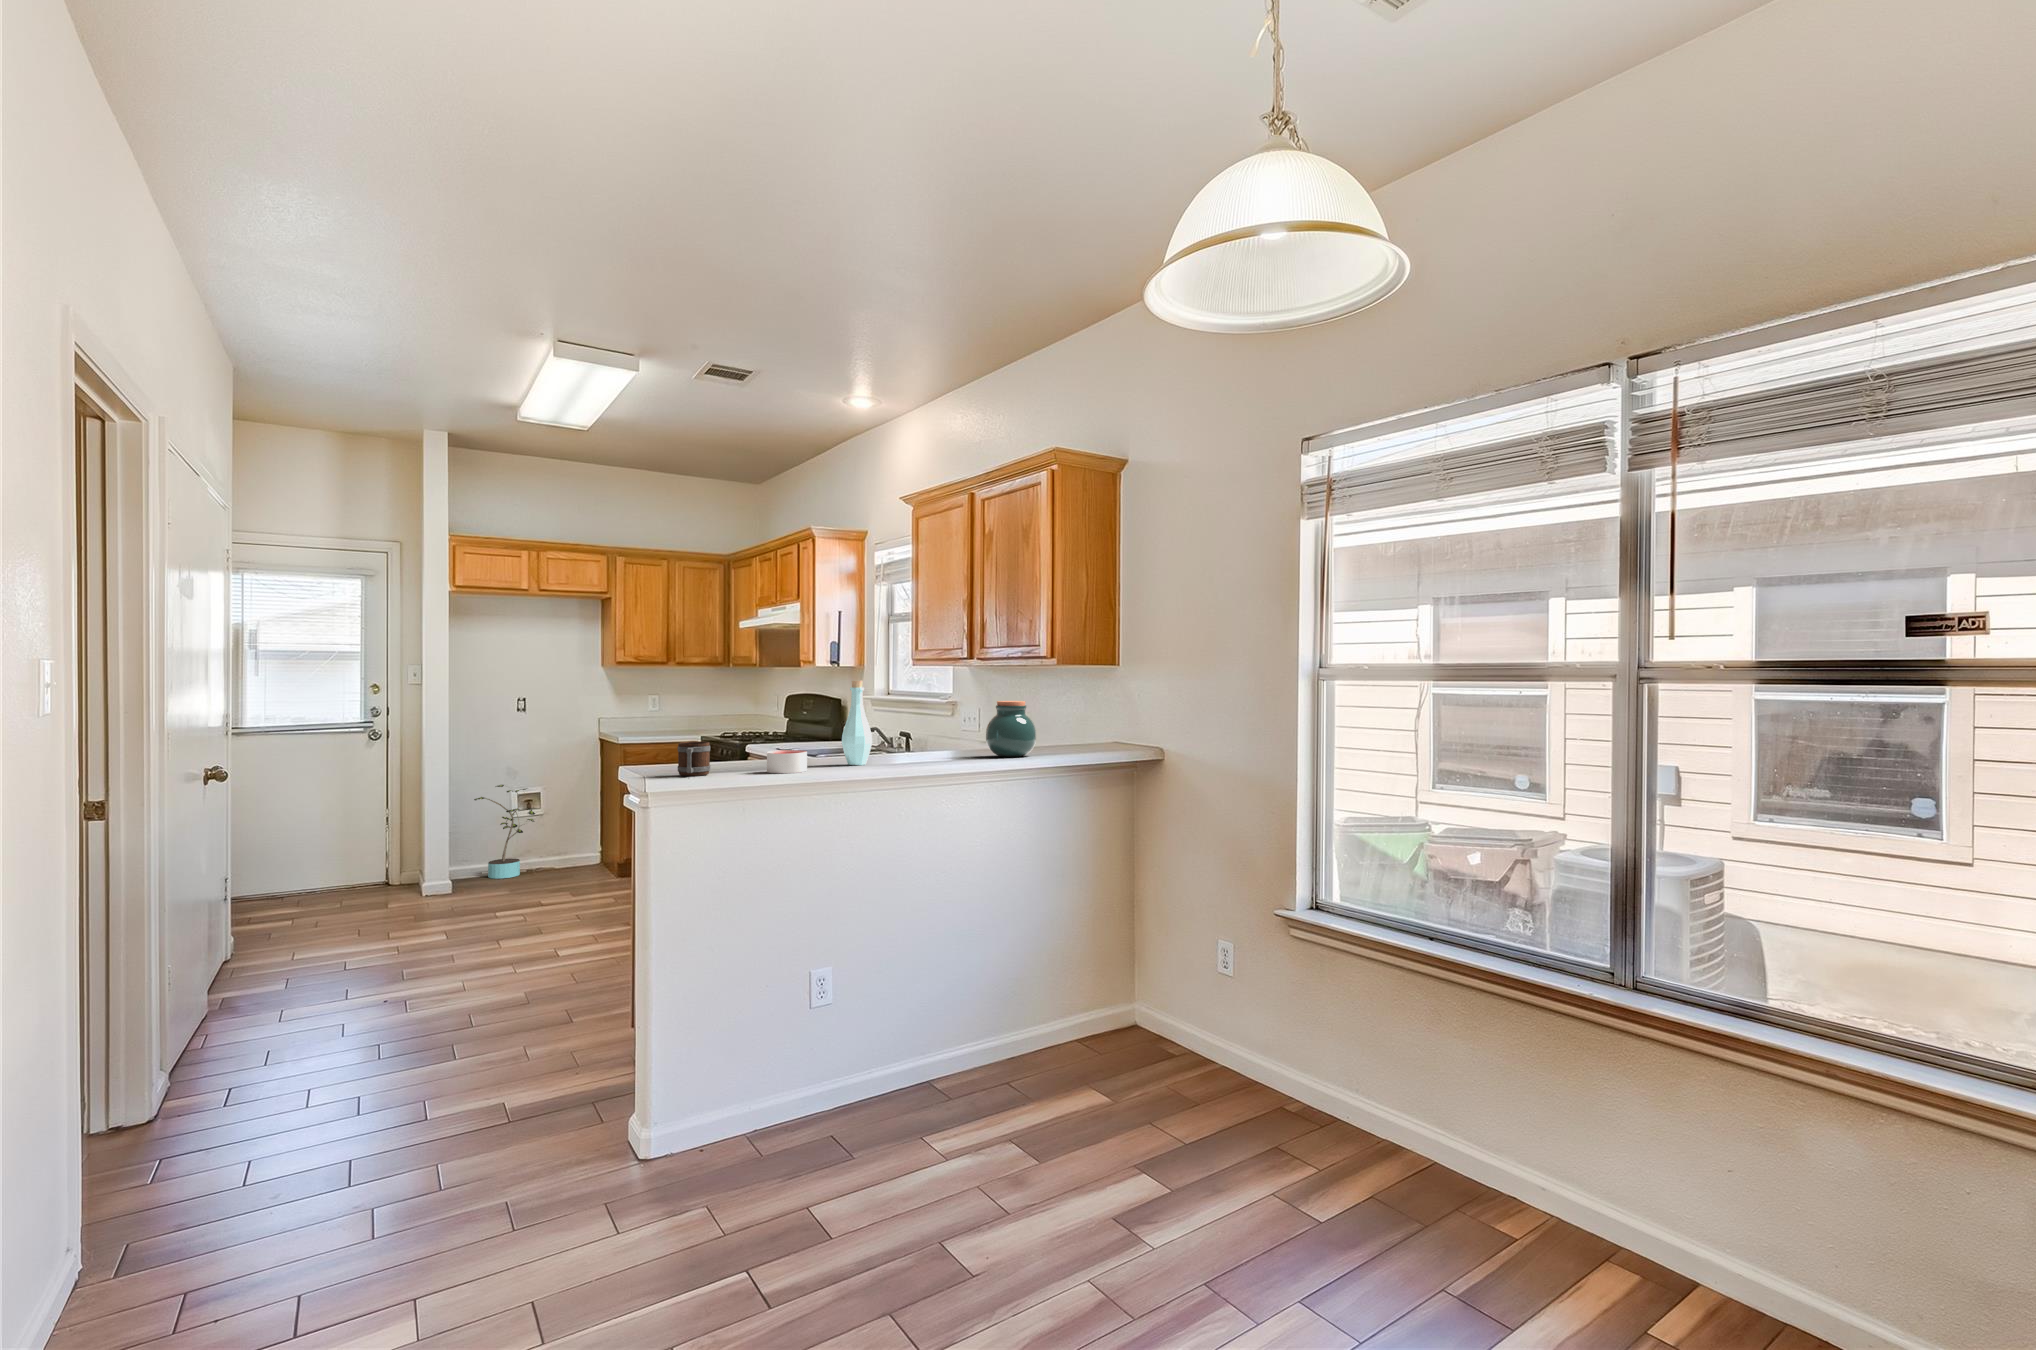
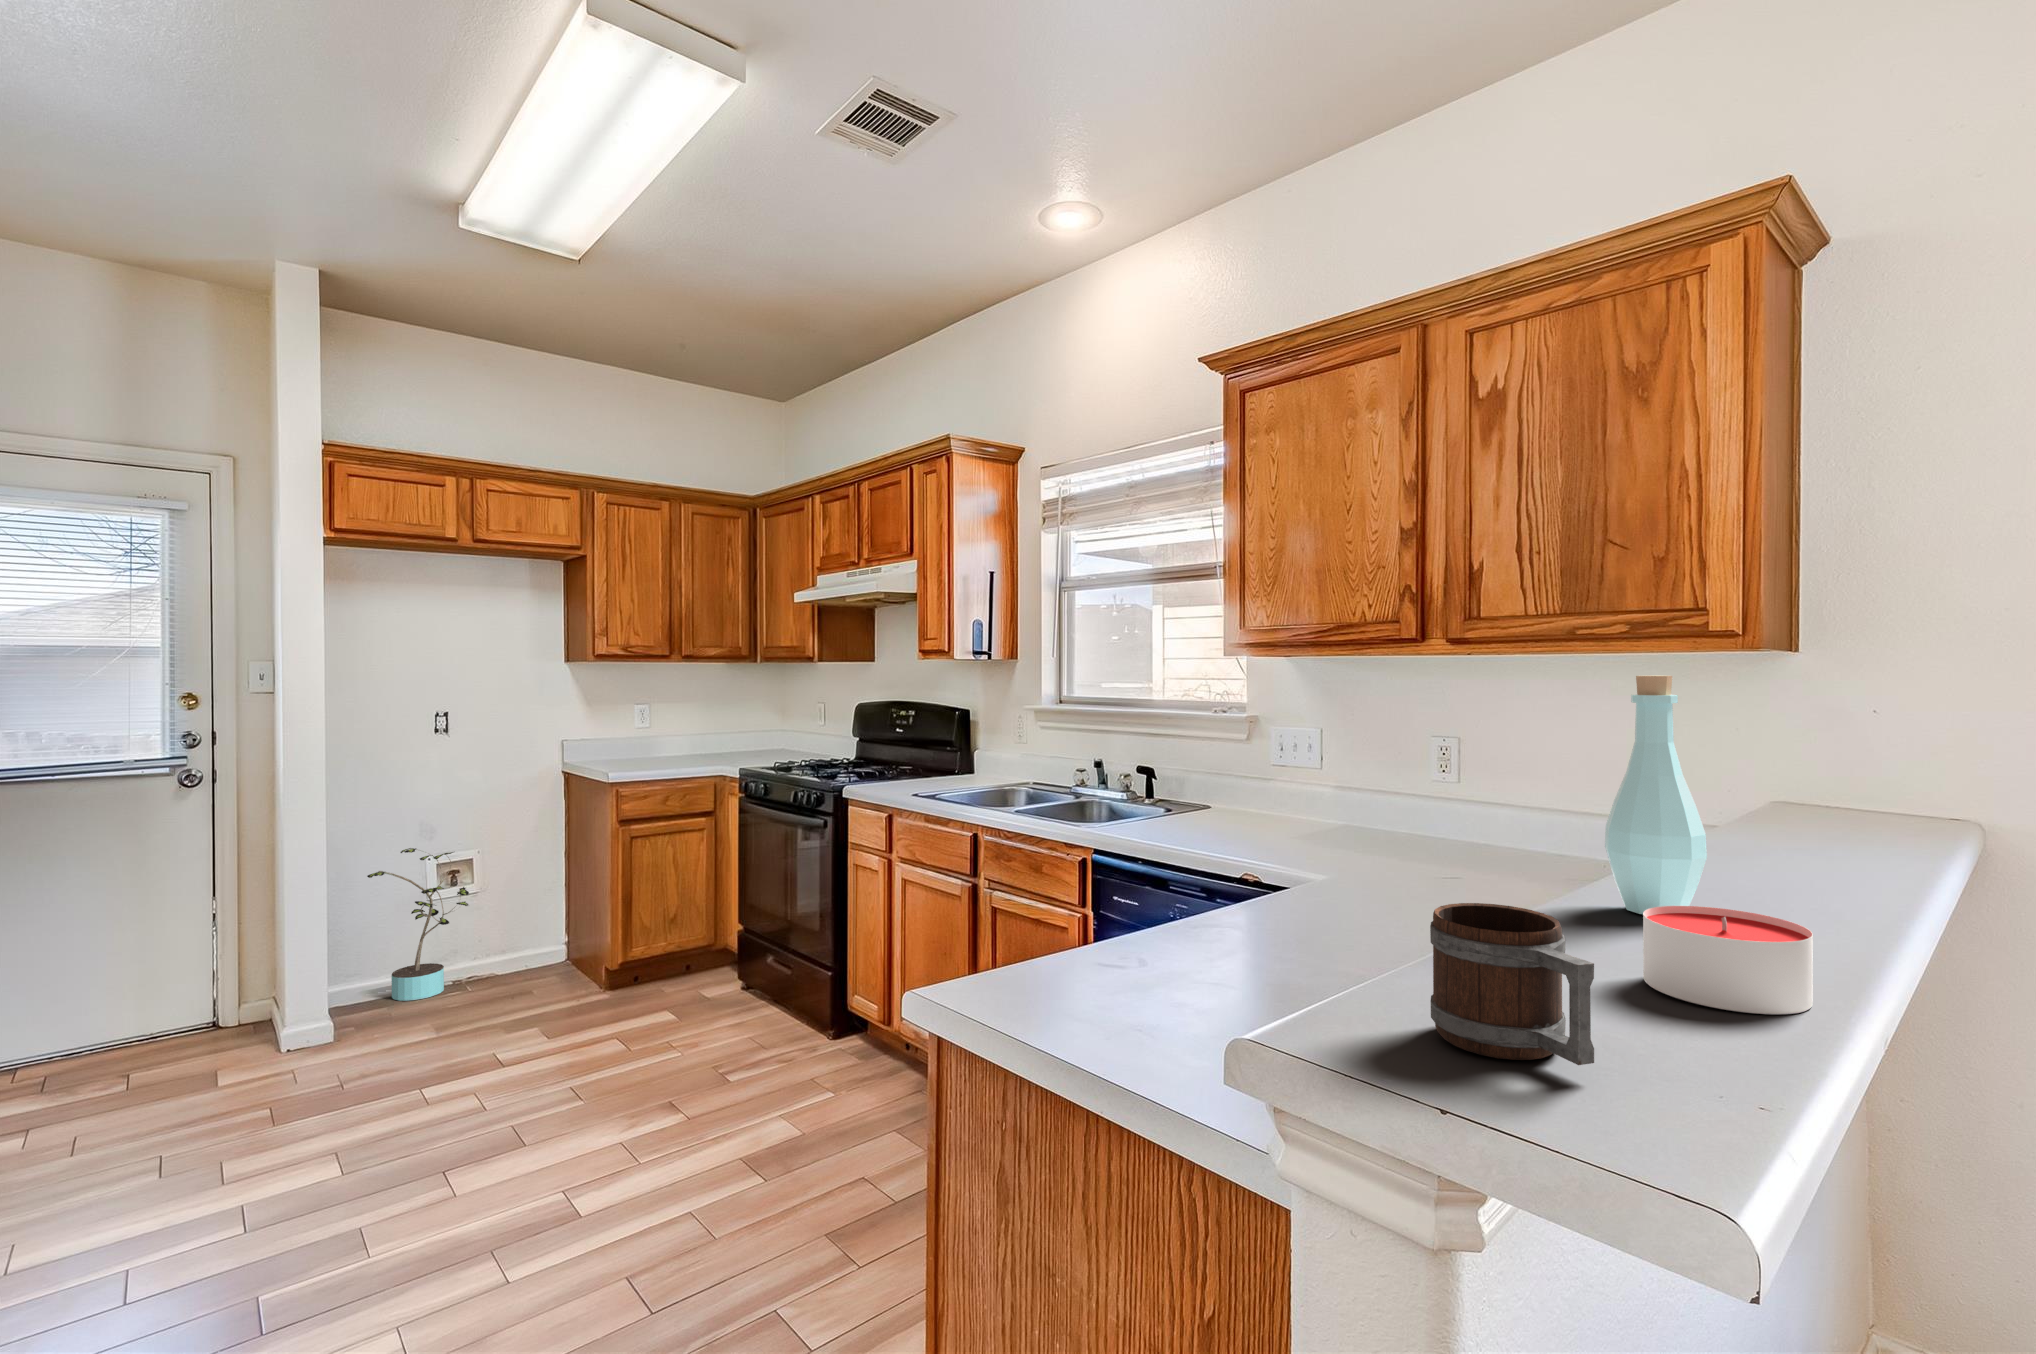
jar: present [986,701,1036,757] -> none [1729,721,1881,854]

